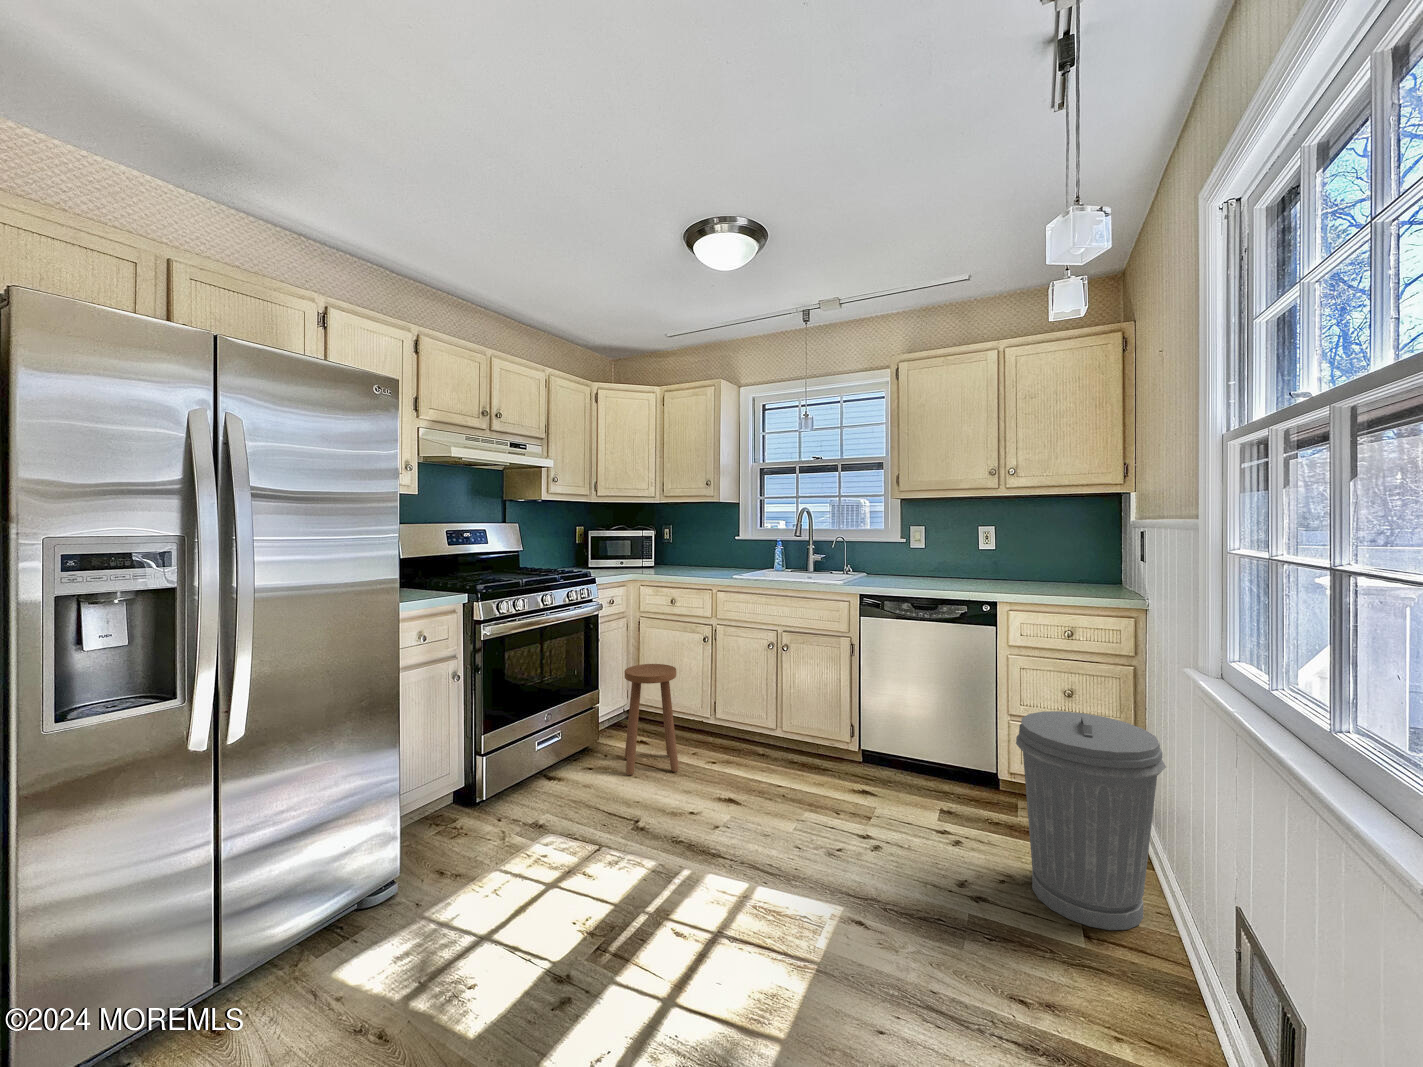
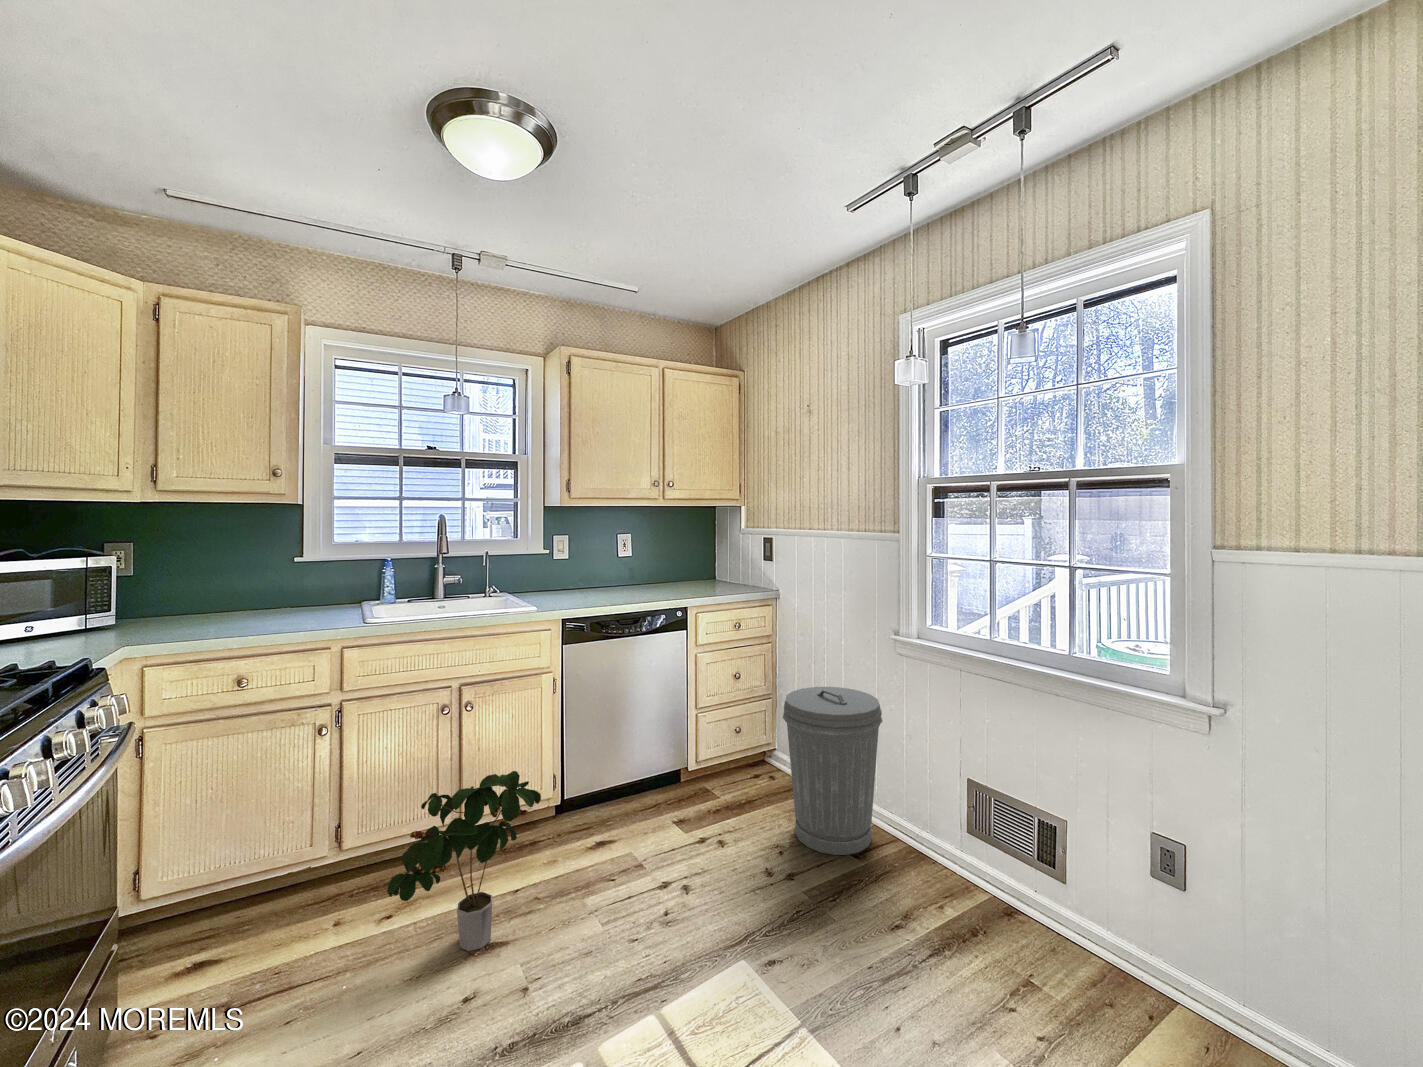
stool: present [624,664,679,775] -> none [203,791,350,1030]
potted plant: none [681,686,779,799] -> present [387,771,541,951]

